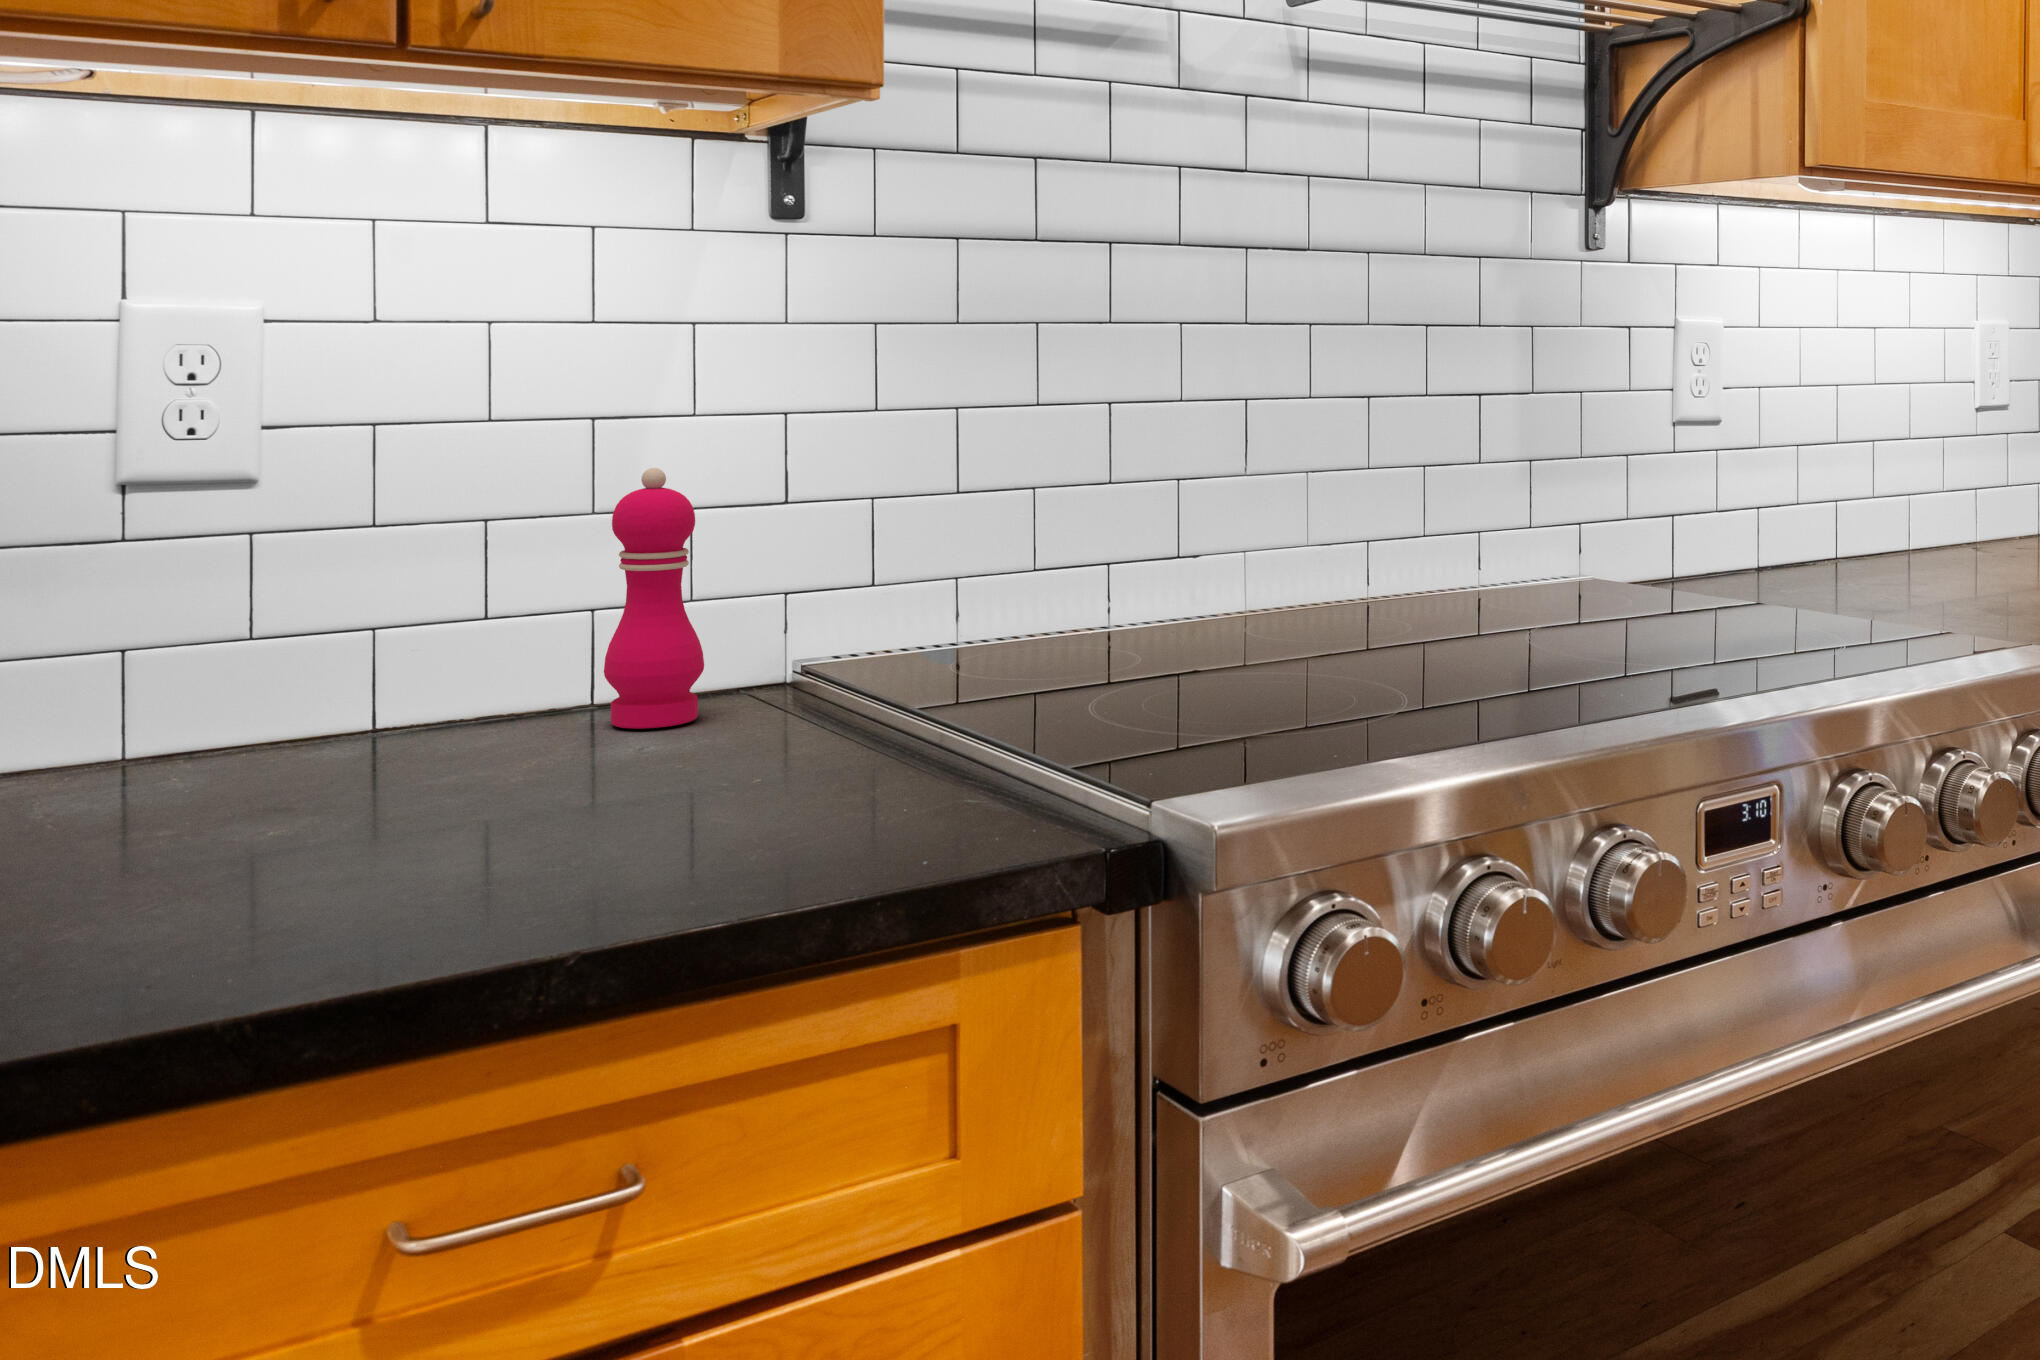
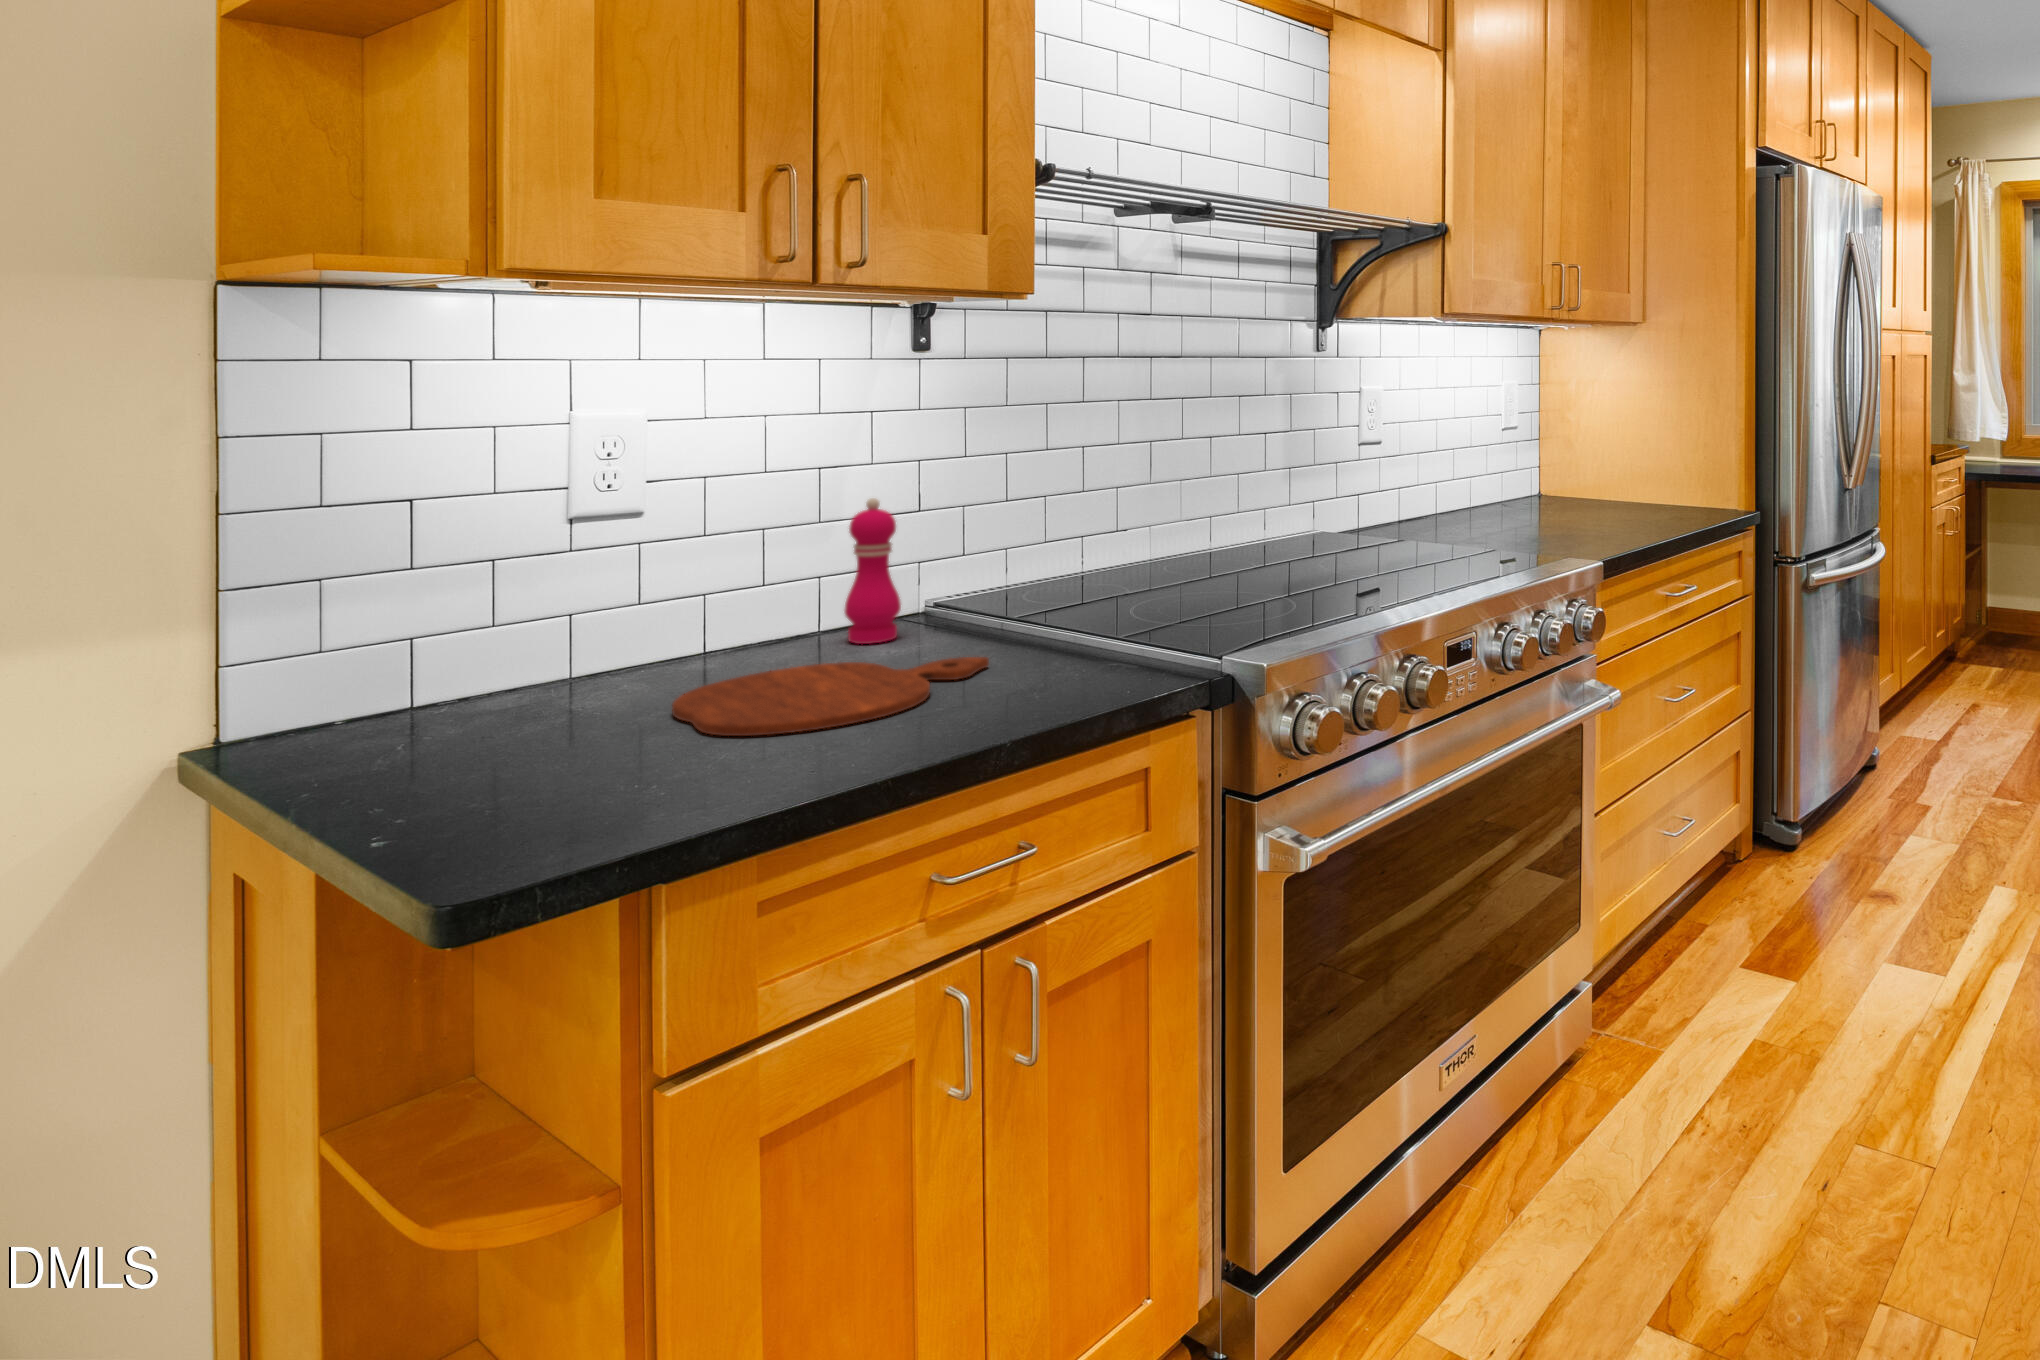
cutting board: none [95,759,750,894] -> present [672,657,989,736]

